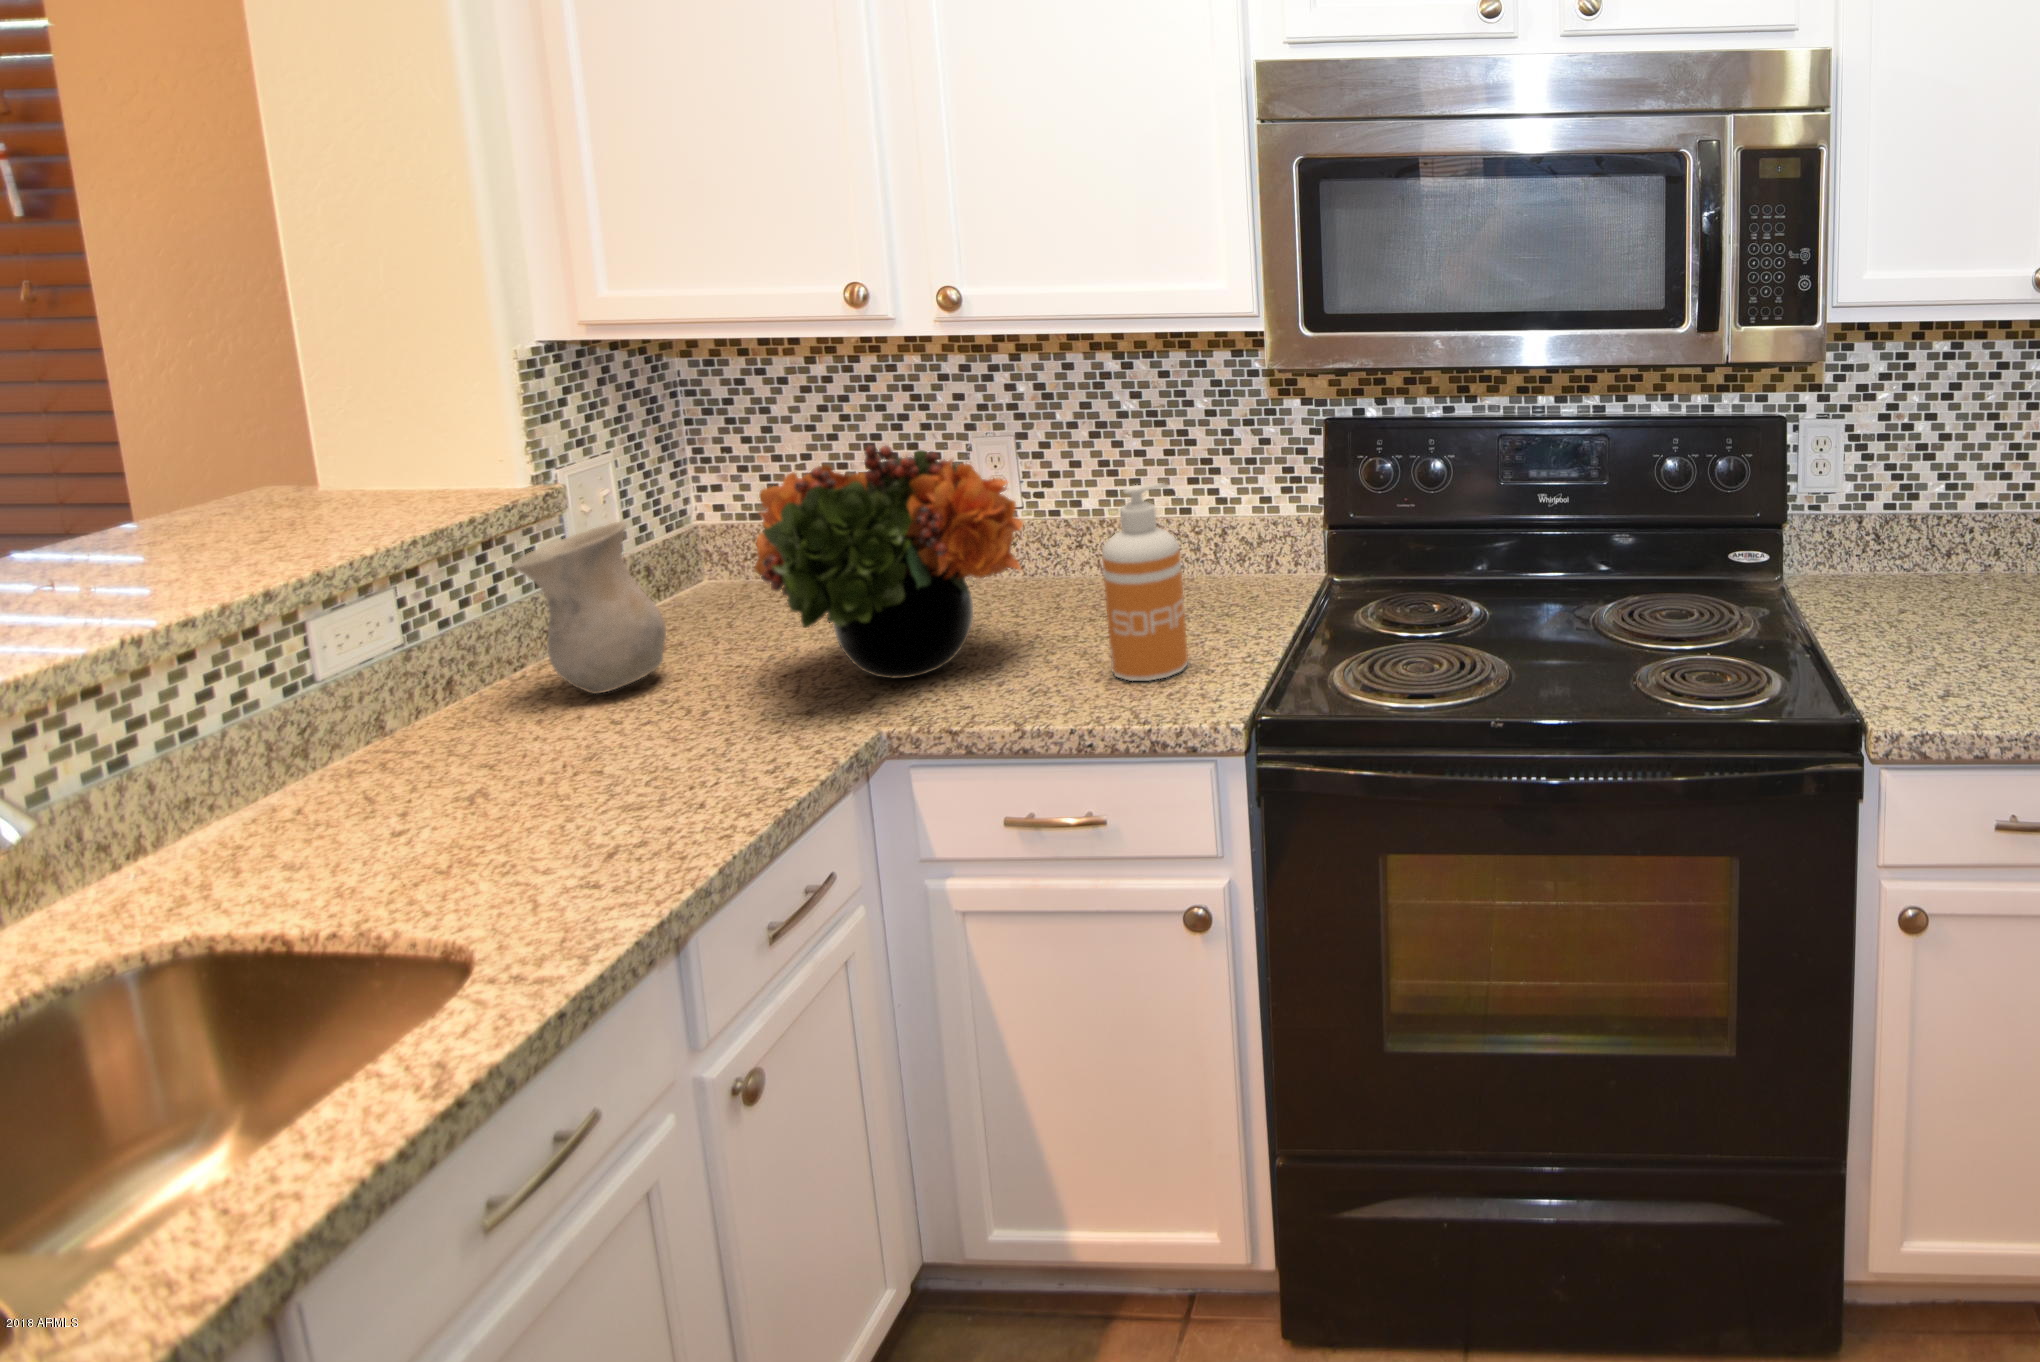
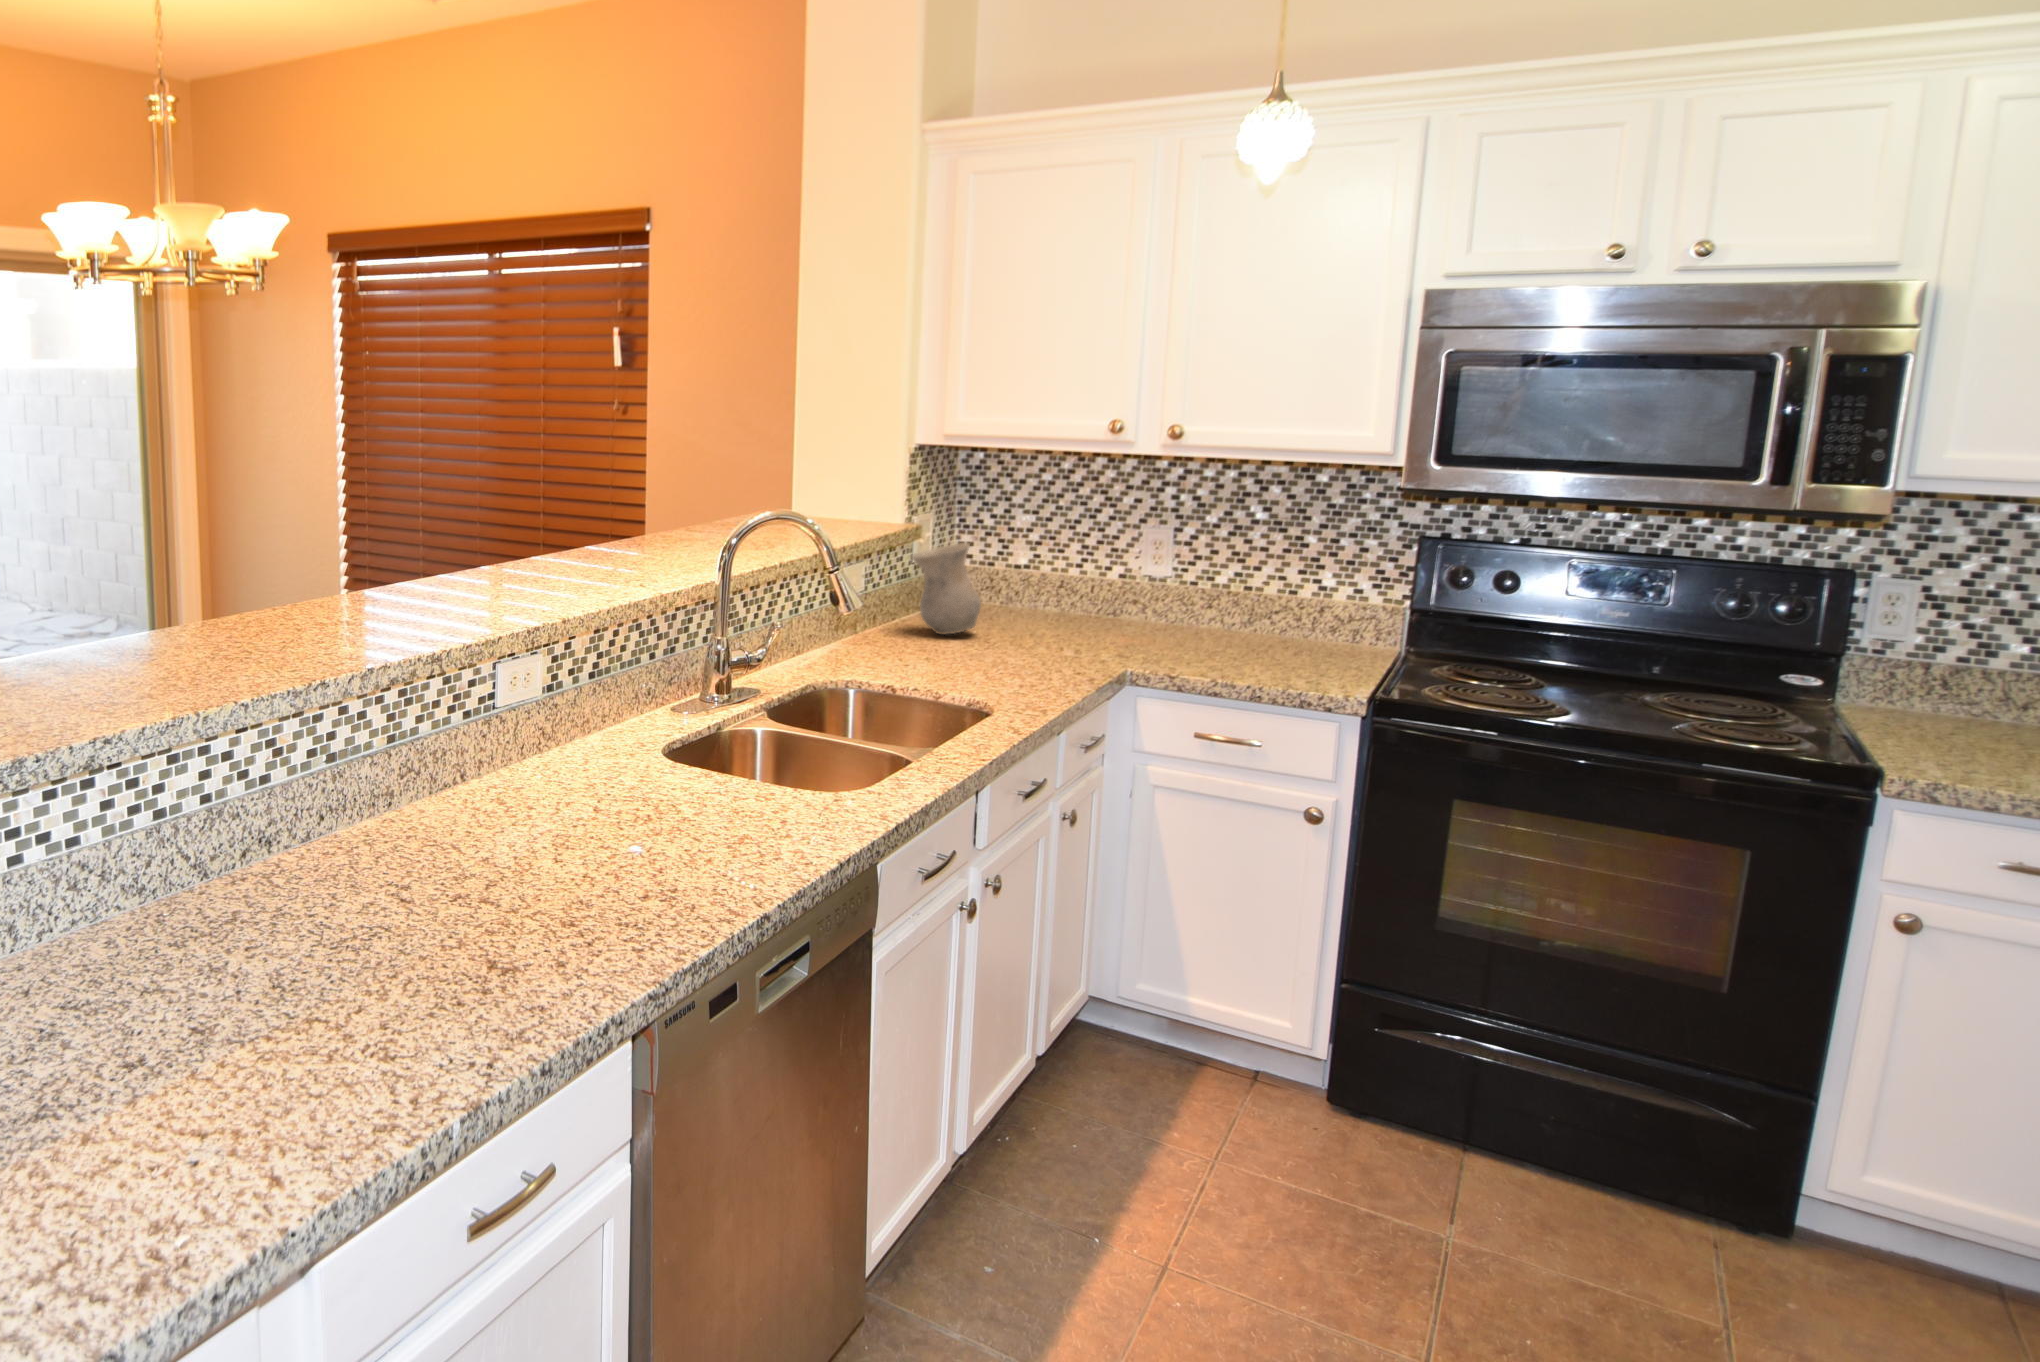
flower arrangement: present [754,445,1023,678] -> none [1040,513,1210,653]
soap dispenser: present [1102,483,1188,681] -> none [1265,554,1327,677]

